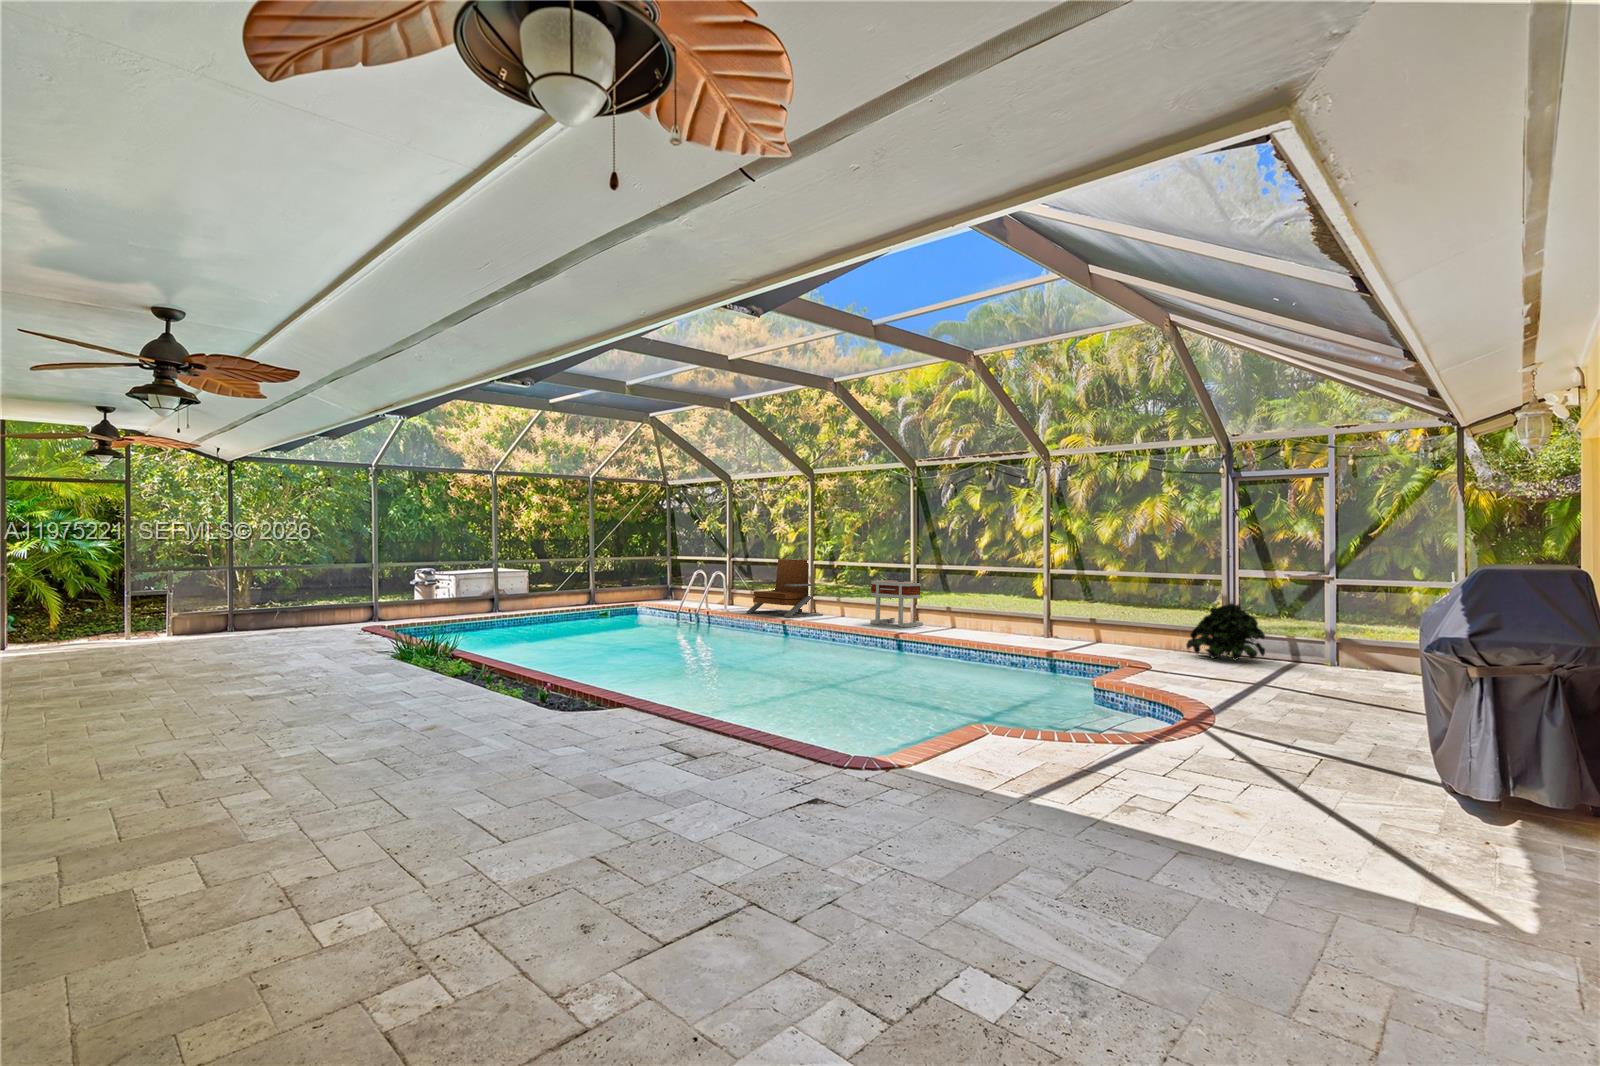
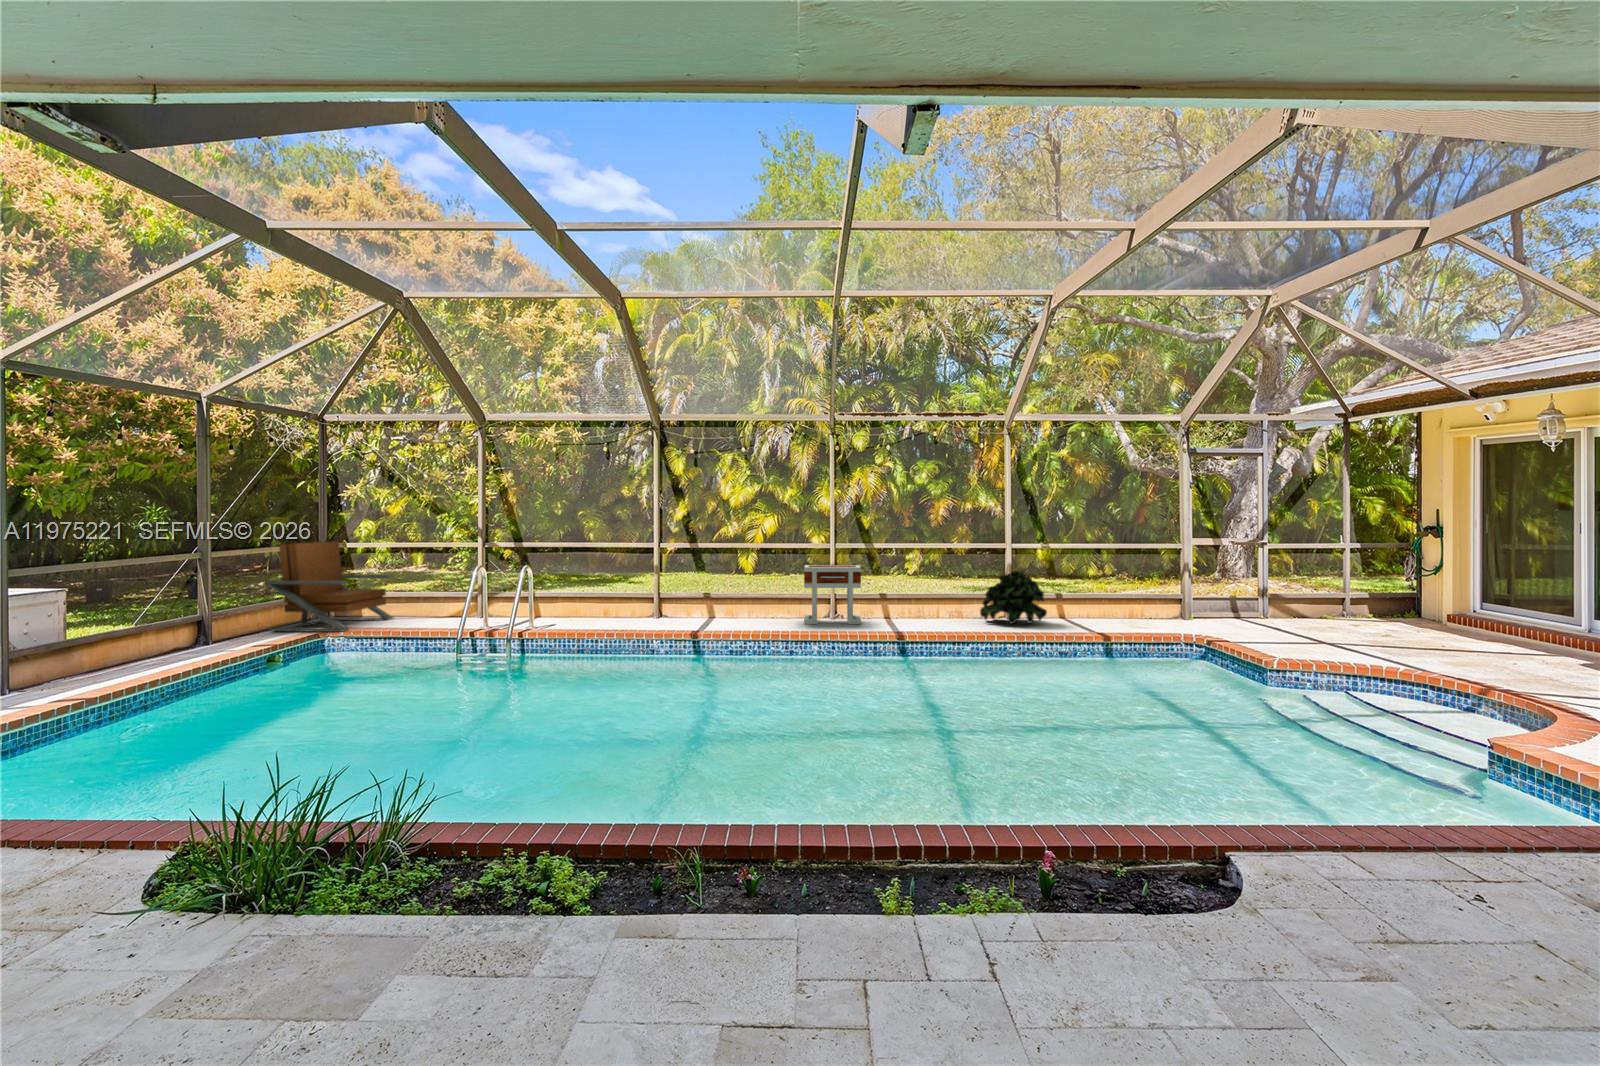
lounge chair: present [747,559,823,618] -> present [265,541,394,632]
potted plant: present [1186,604,1265,660] -> present [980,571,1047,624]

